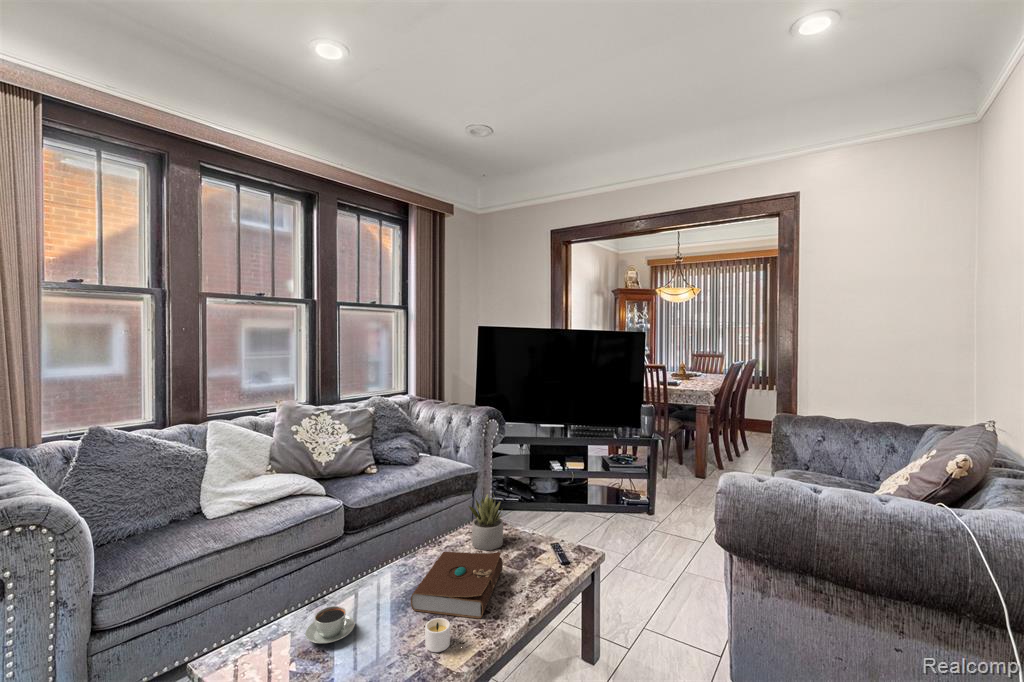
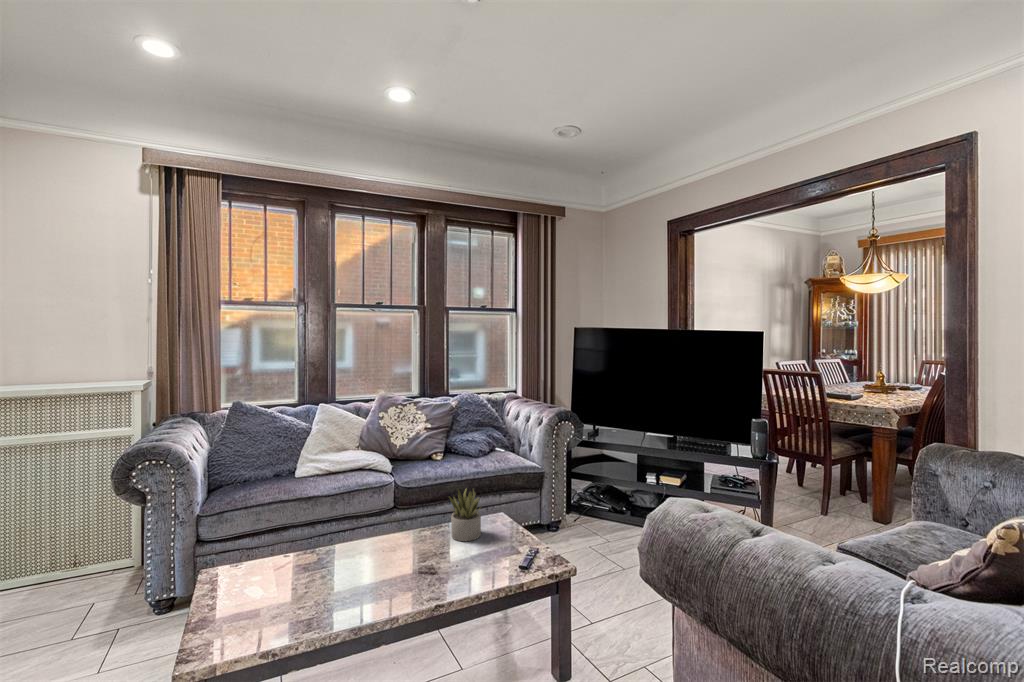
book: present [411,552,503,619] -> none [345,533,447,594]
coffee cup: present [305,606,355,643] -> none [257,554,298,581]
candle: present [425,618,450,652] -> none [319,582,341,612]

